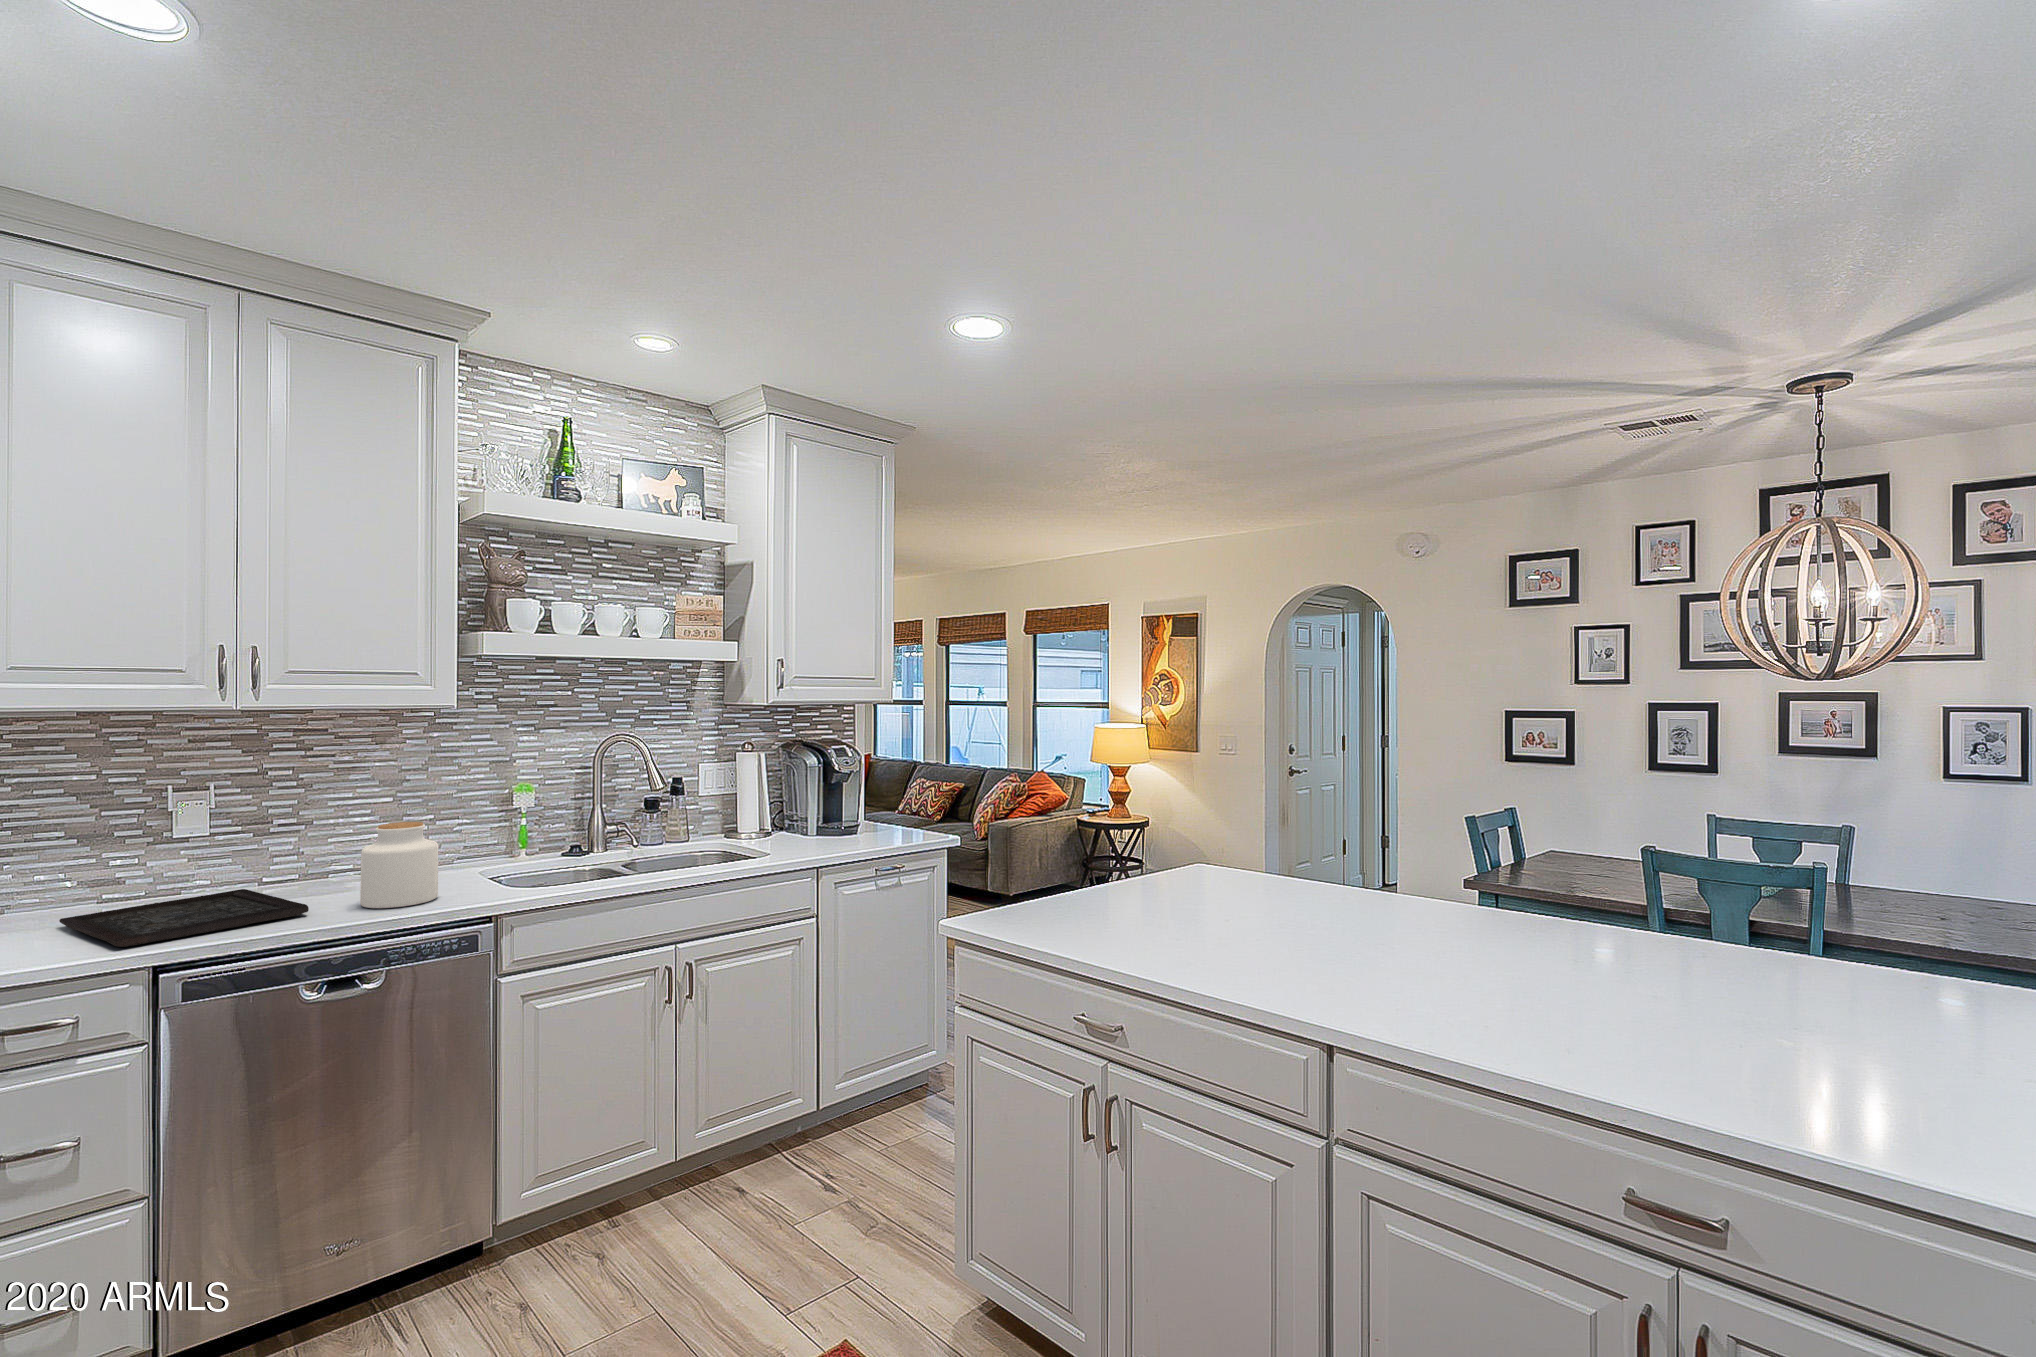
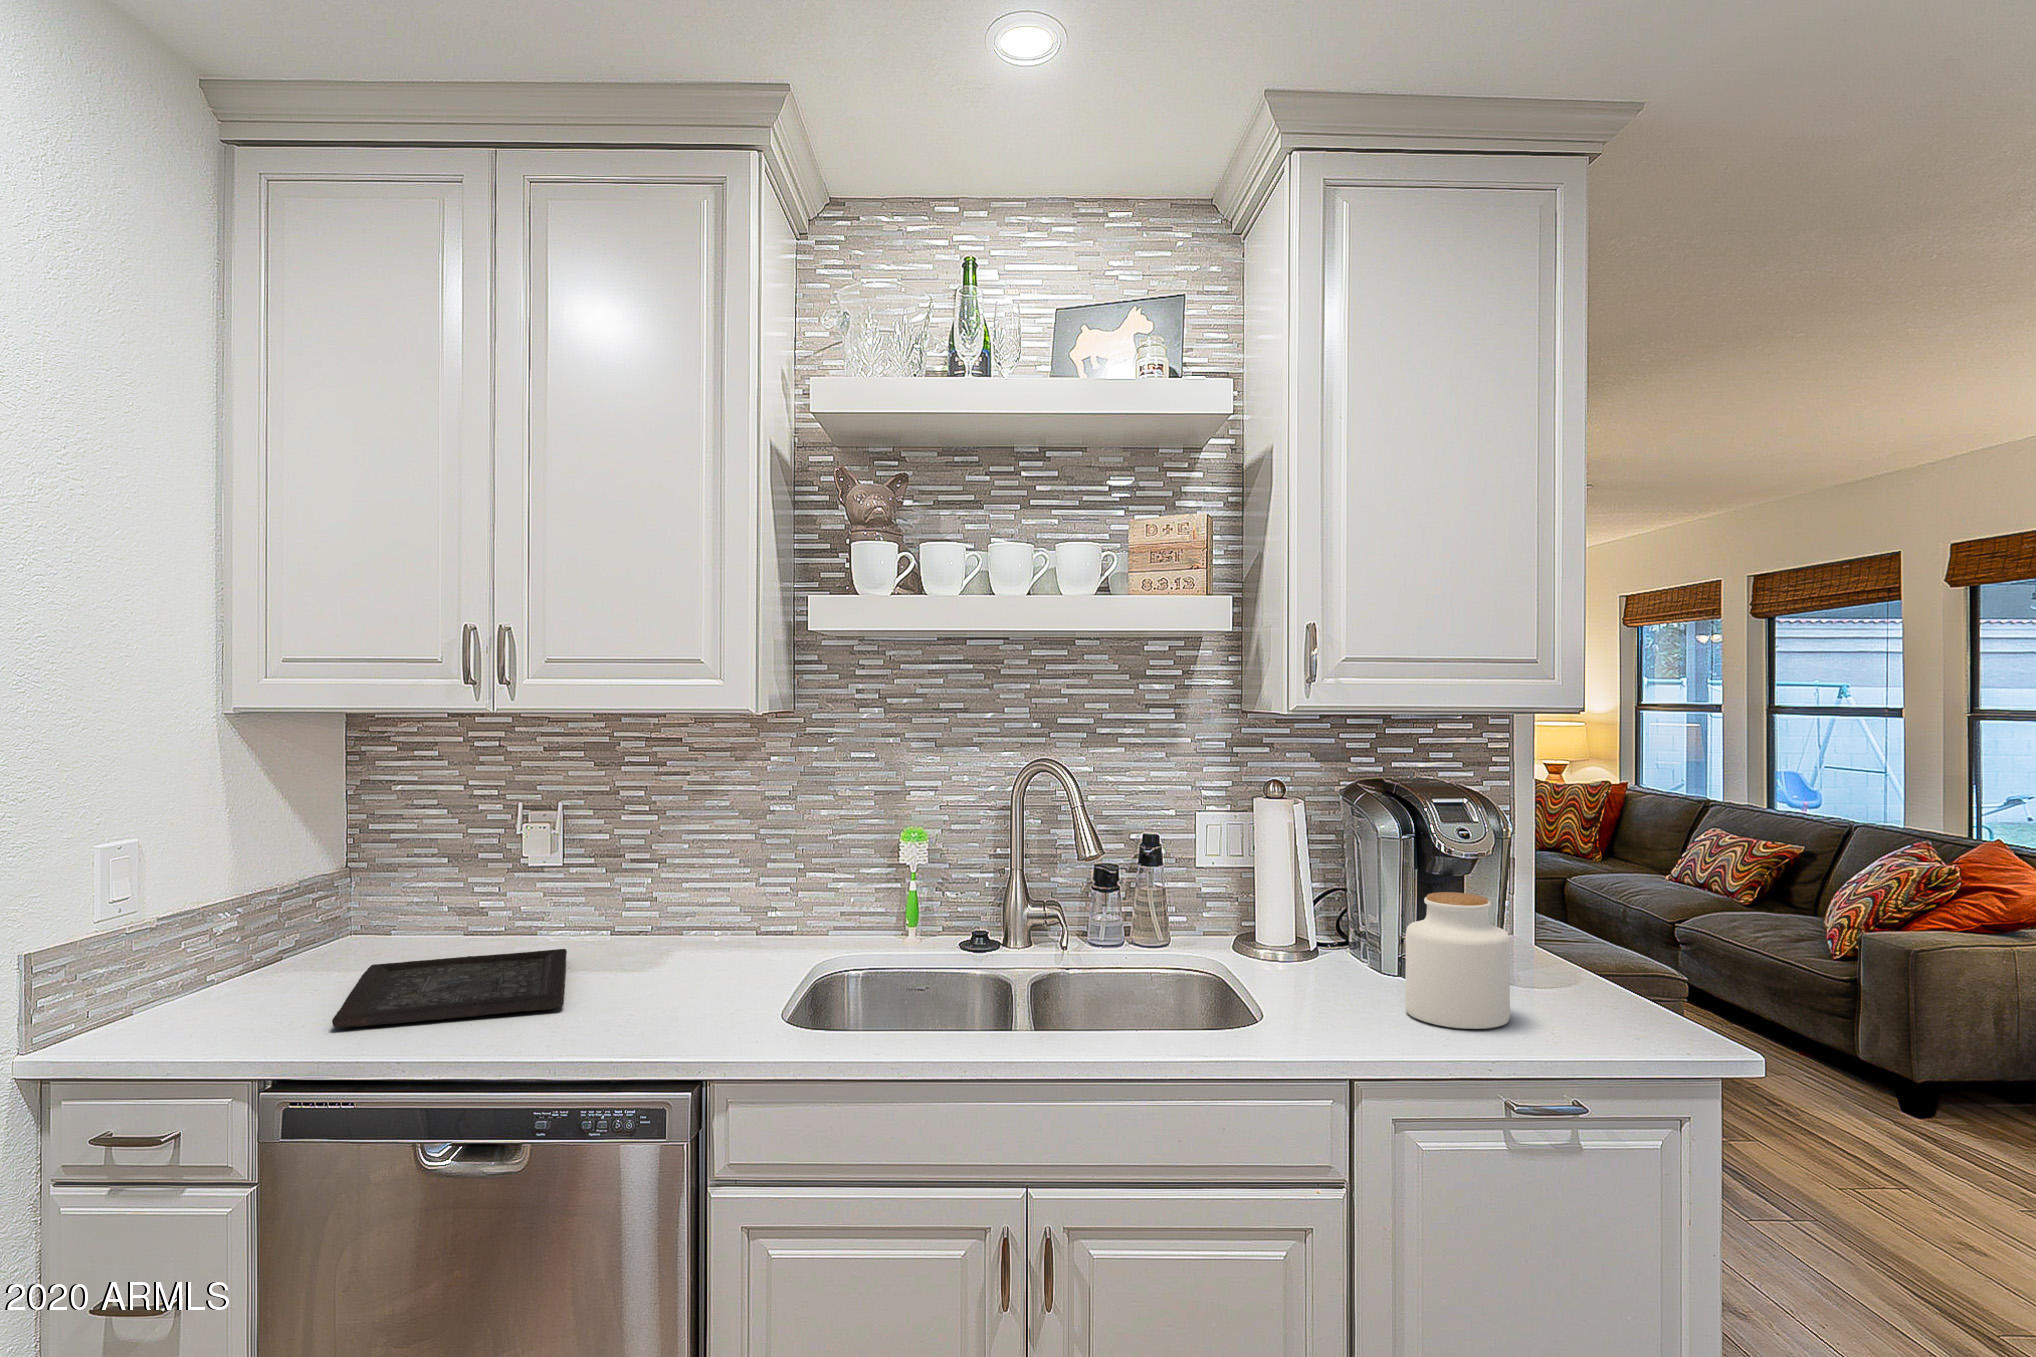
jar: present [360,822,438,908] -> present [1405,892,1510,1029]

